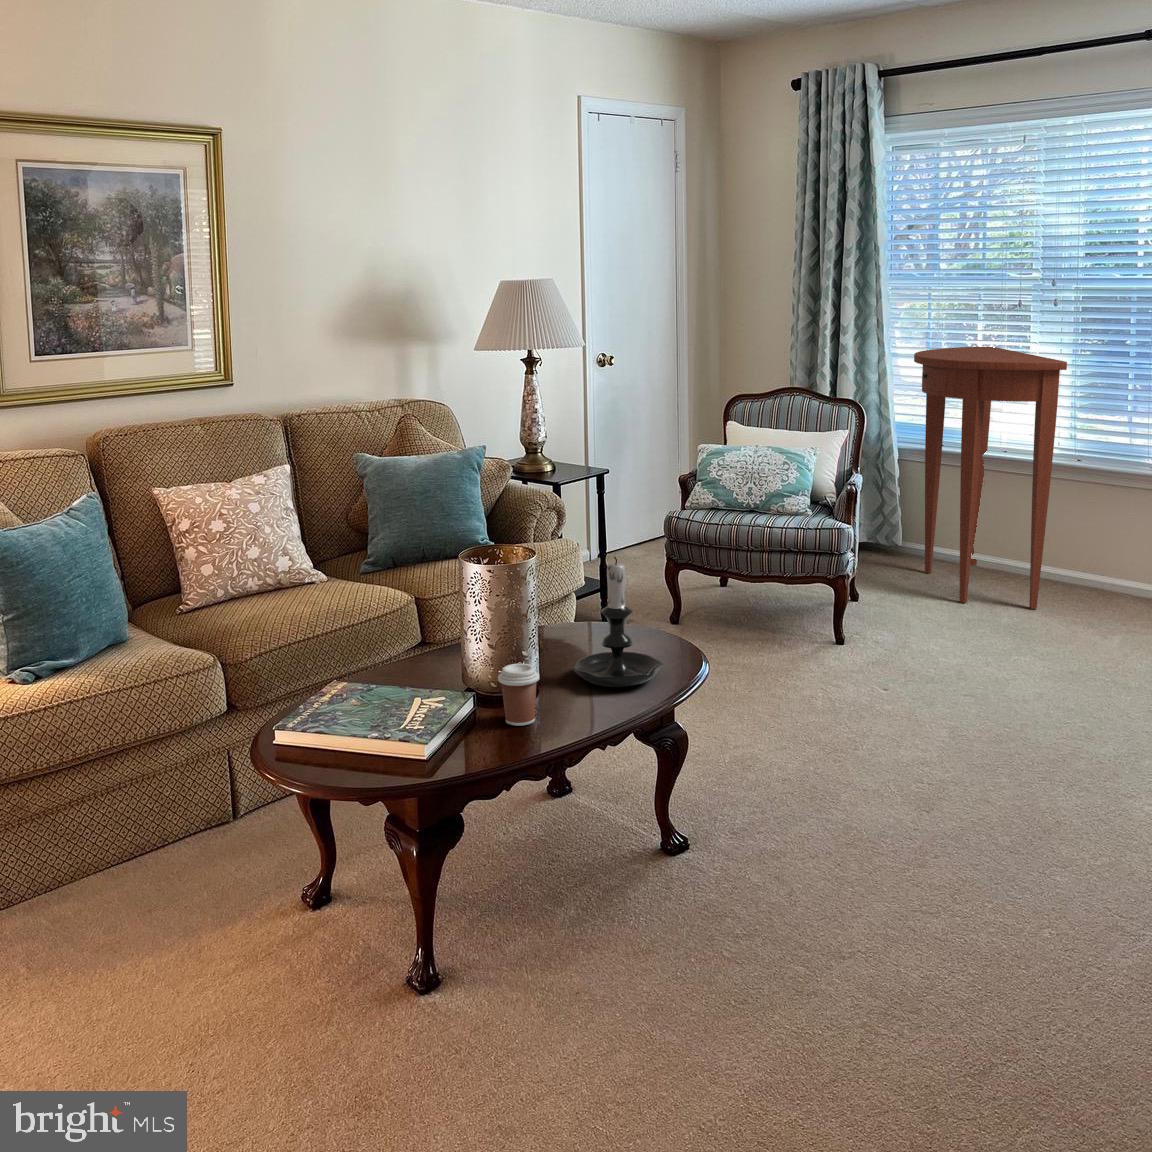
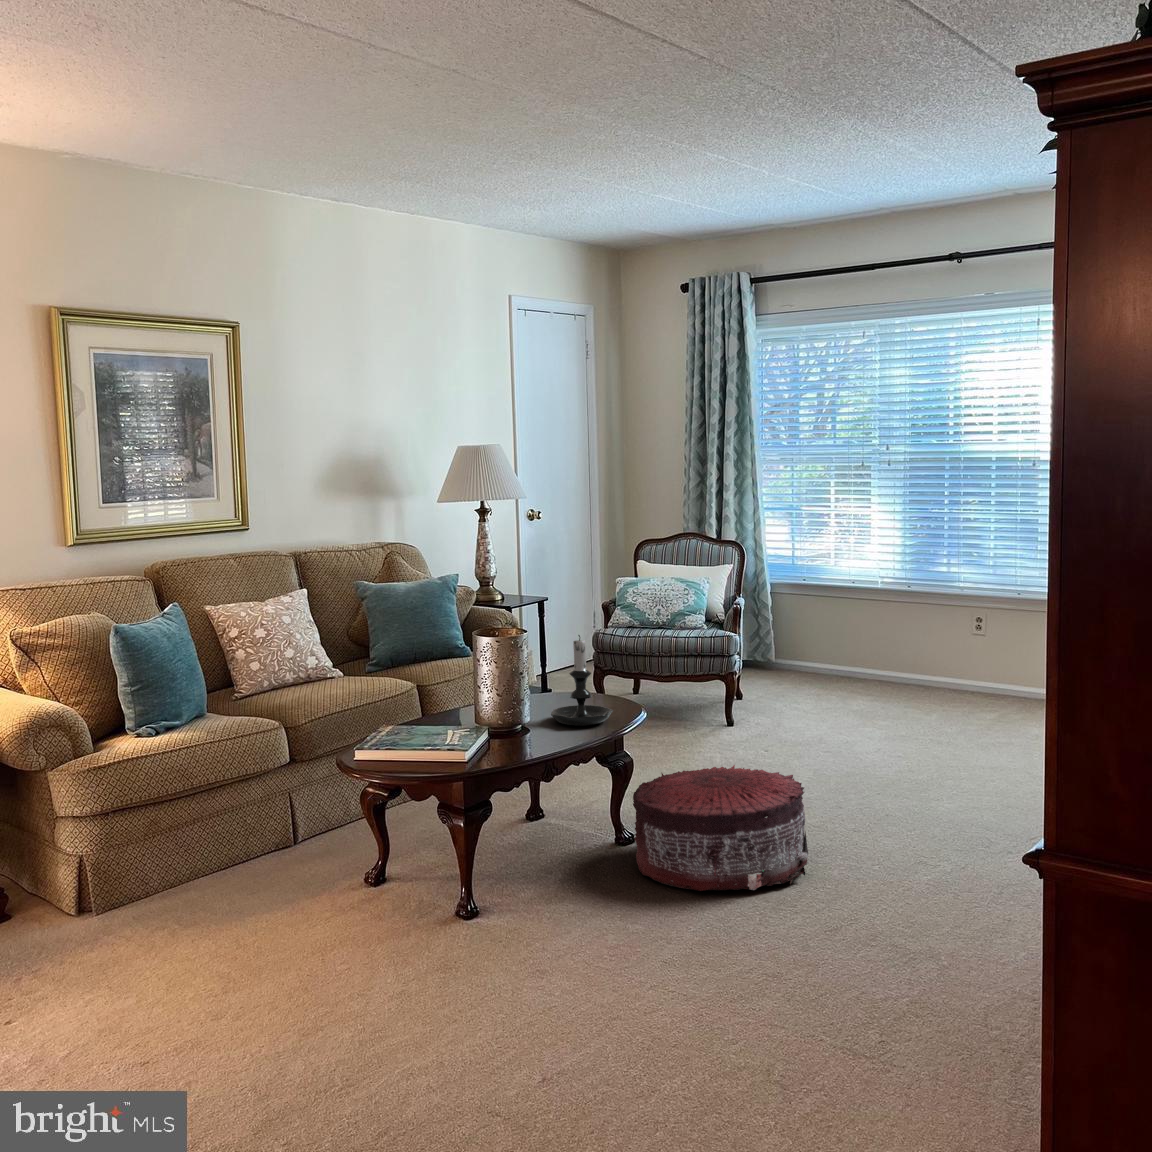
console table: present [914,346,1067,609] -> none [783,498,898,704]
coffee cup: present [498,663,539,726] -> none [505,705,534,746]
pouf: none [686,740,941,950] -> present [633,765,808,891]

